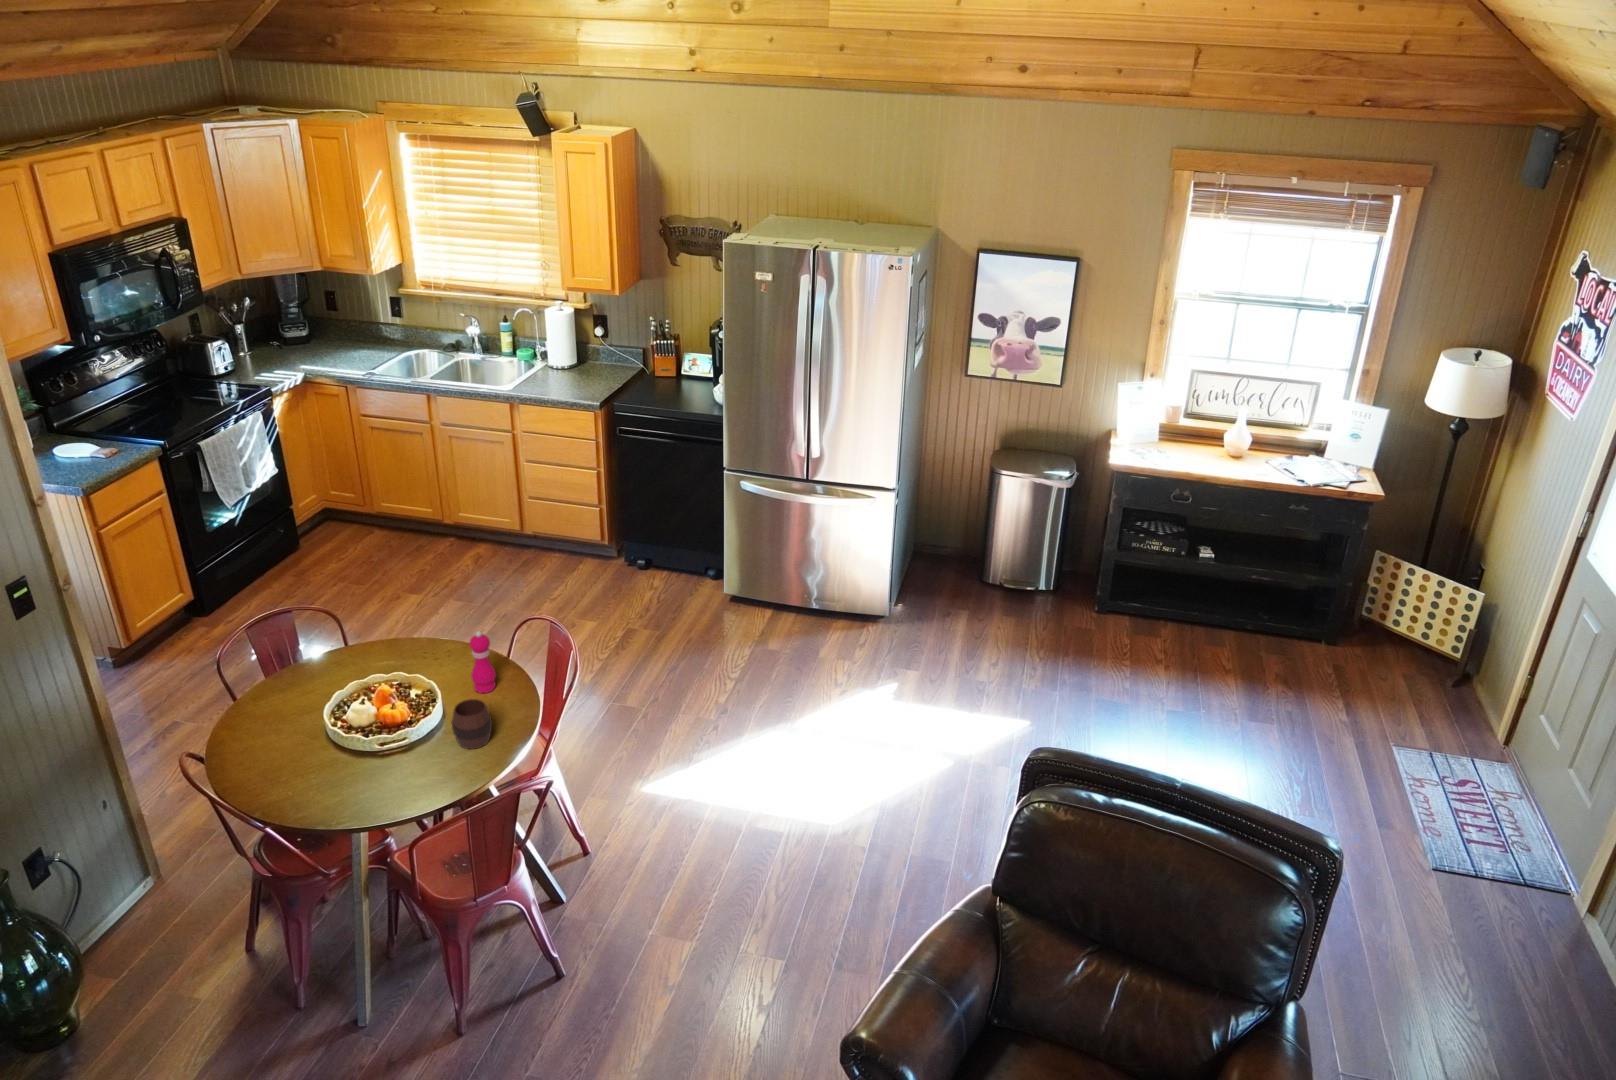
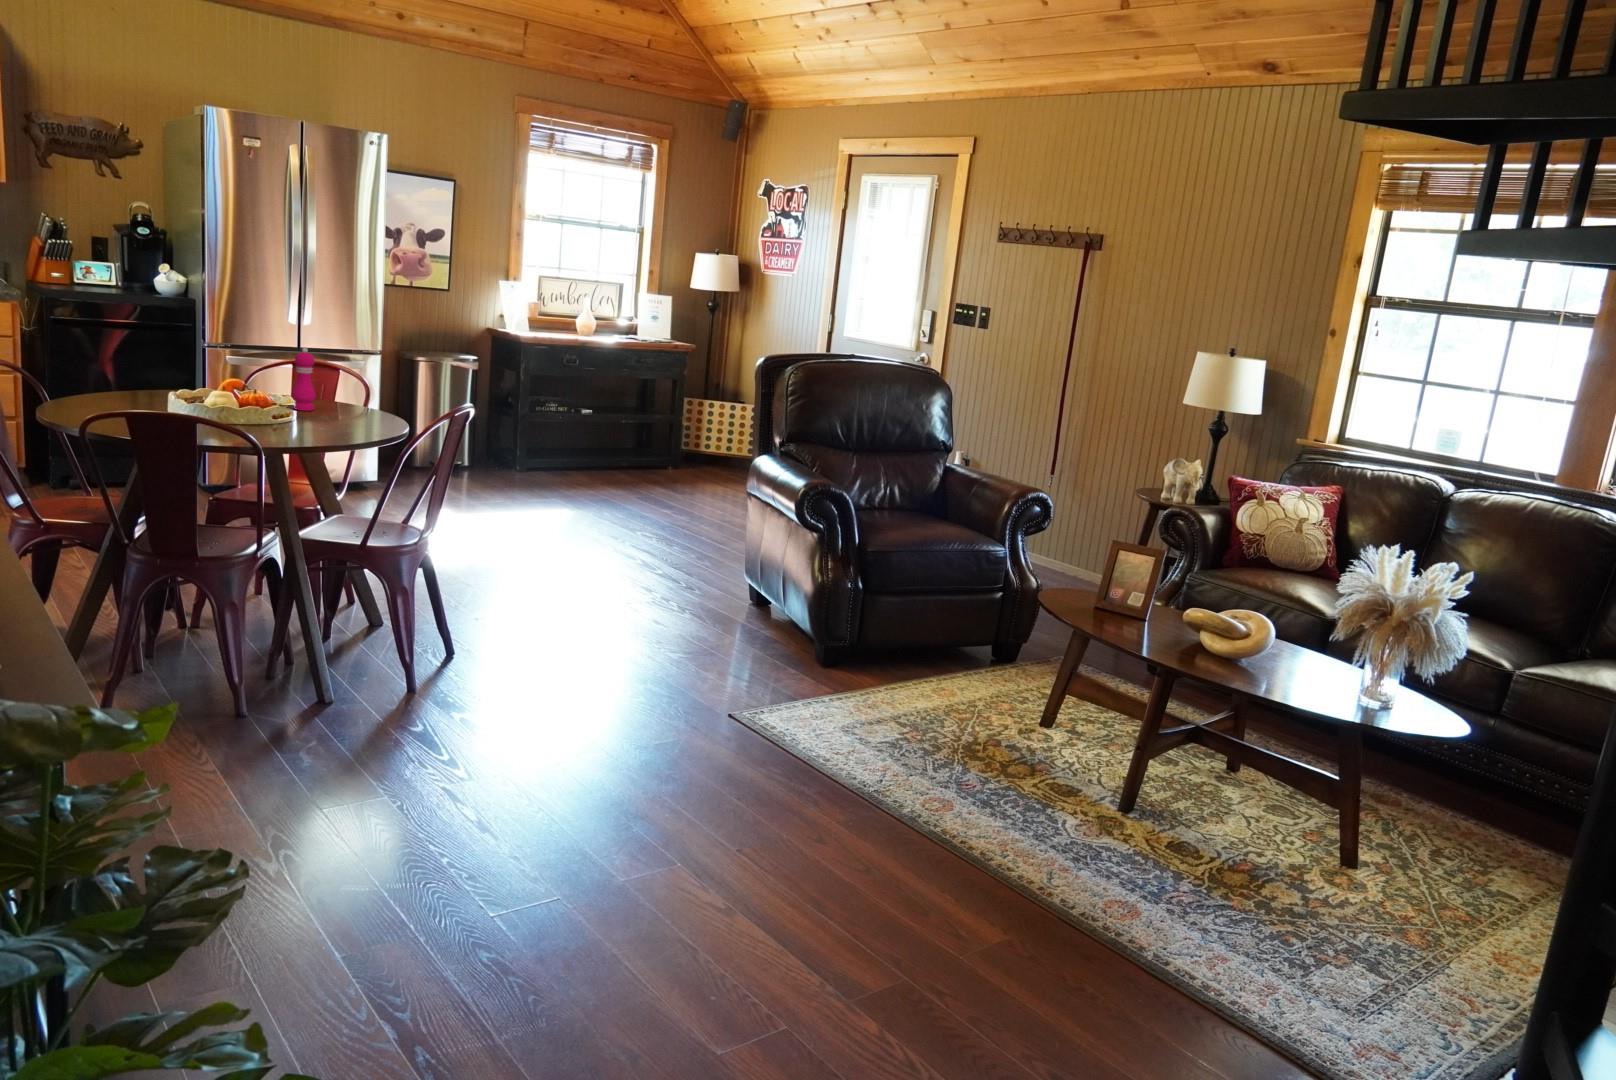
cup: present [452,699,492,749] -> none [340,386,377,426]

